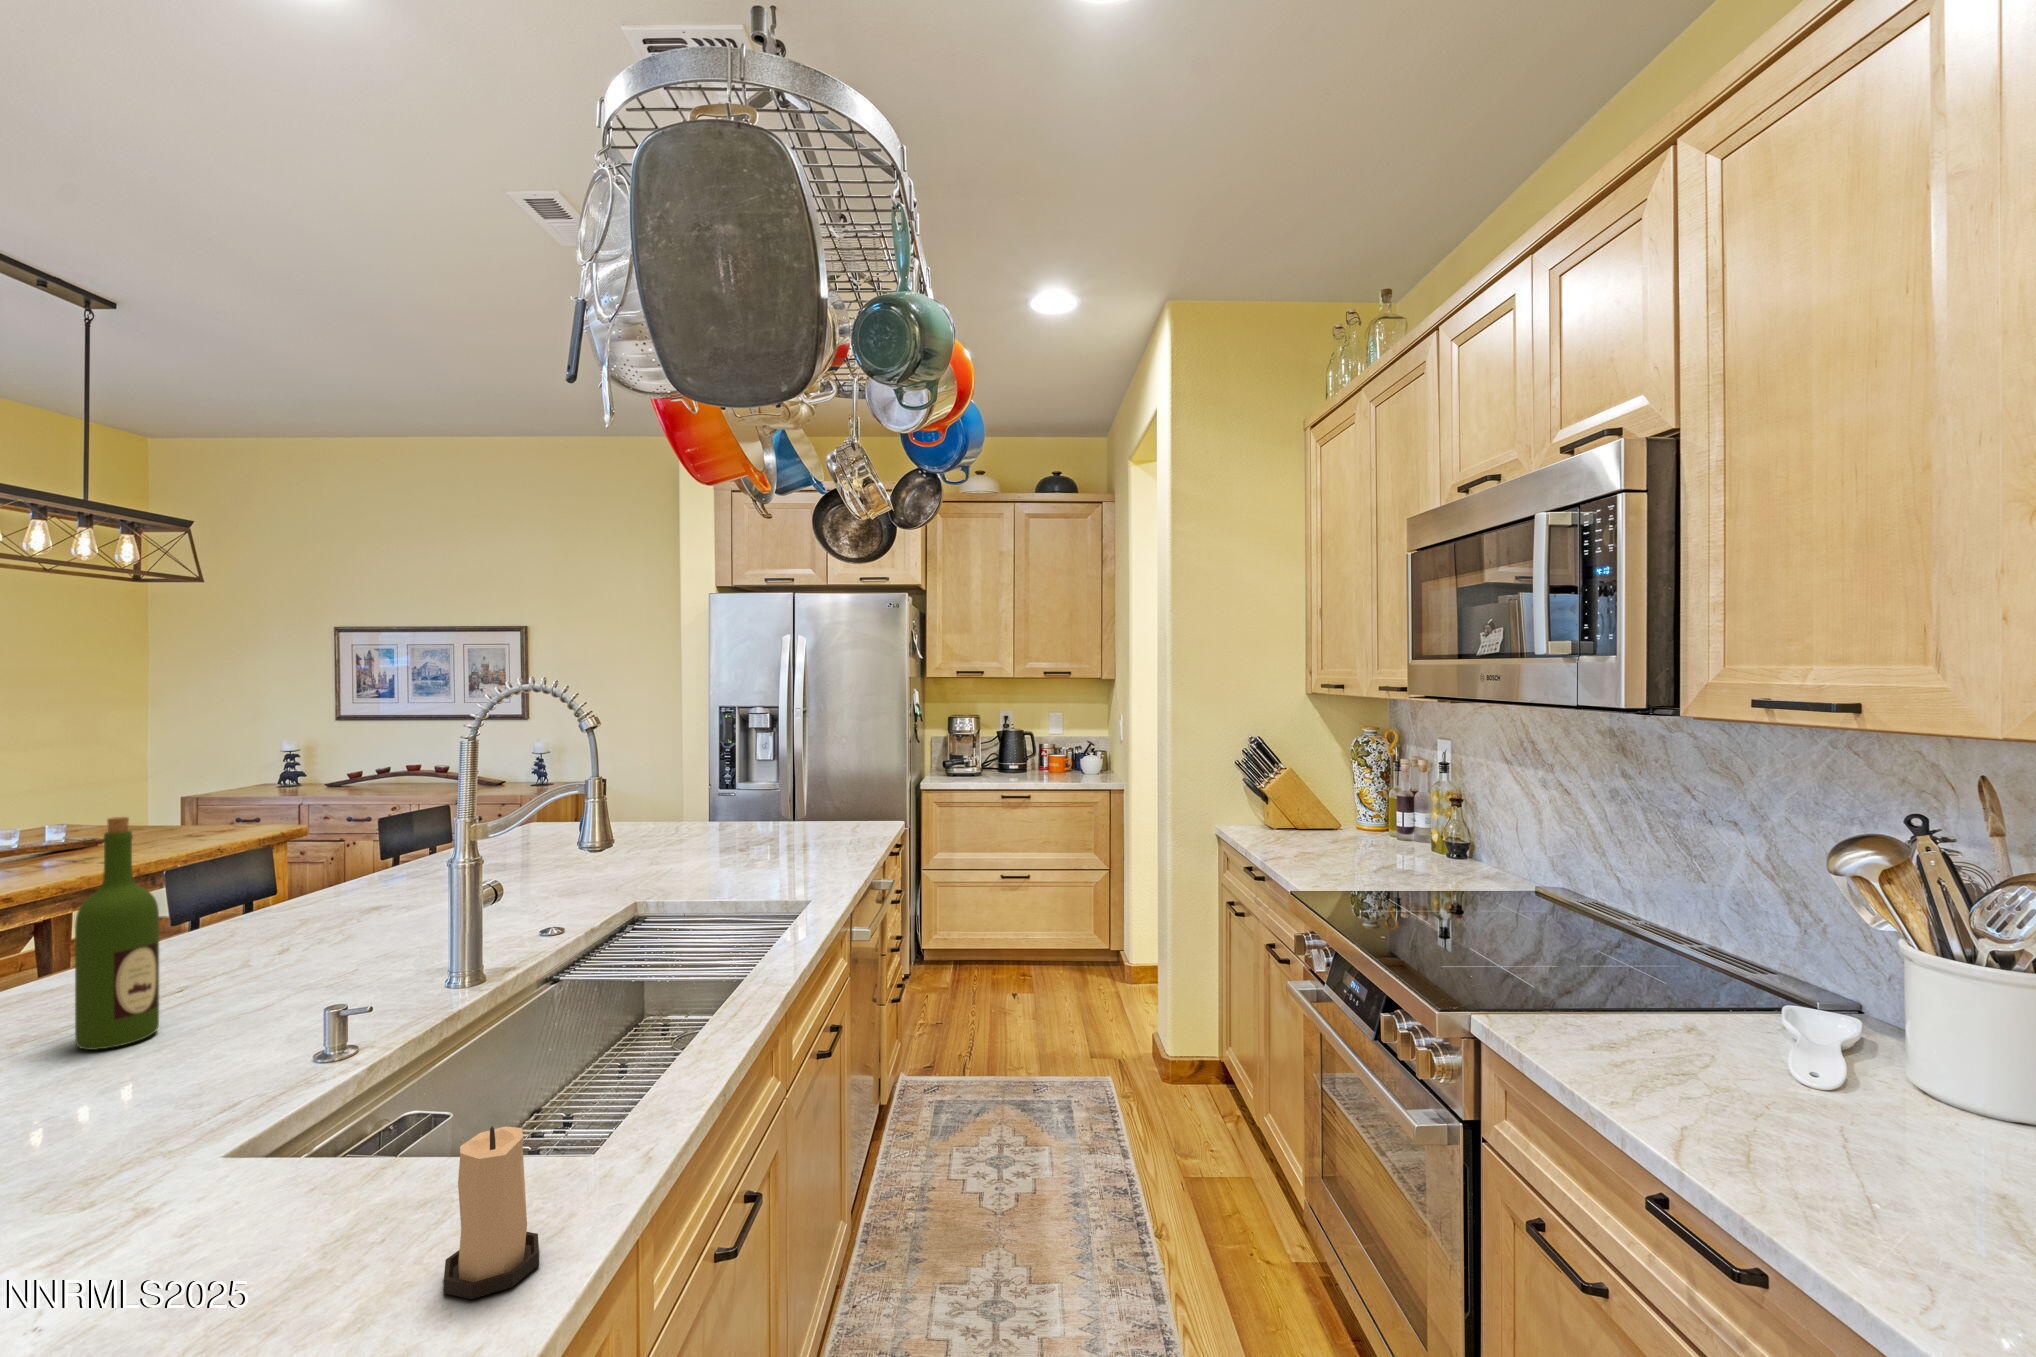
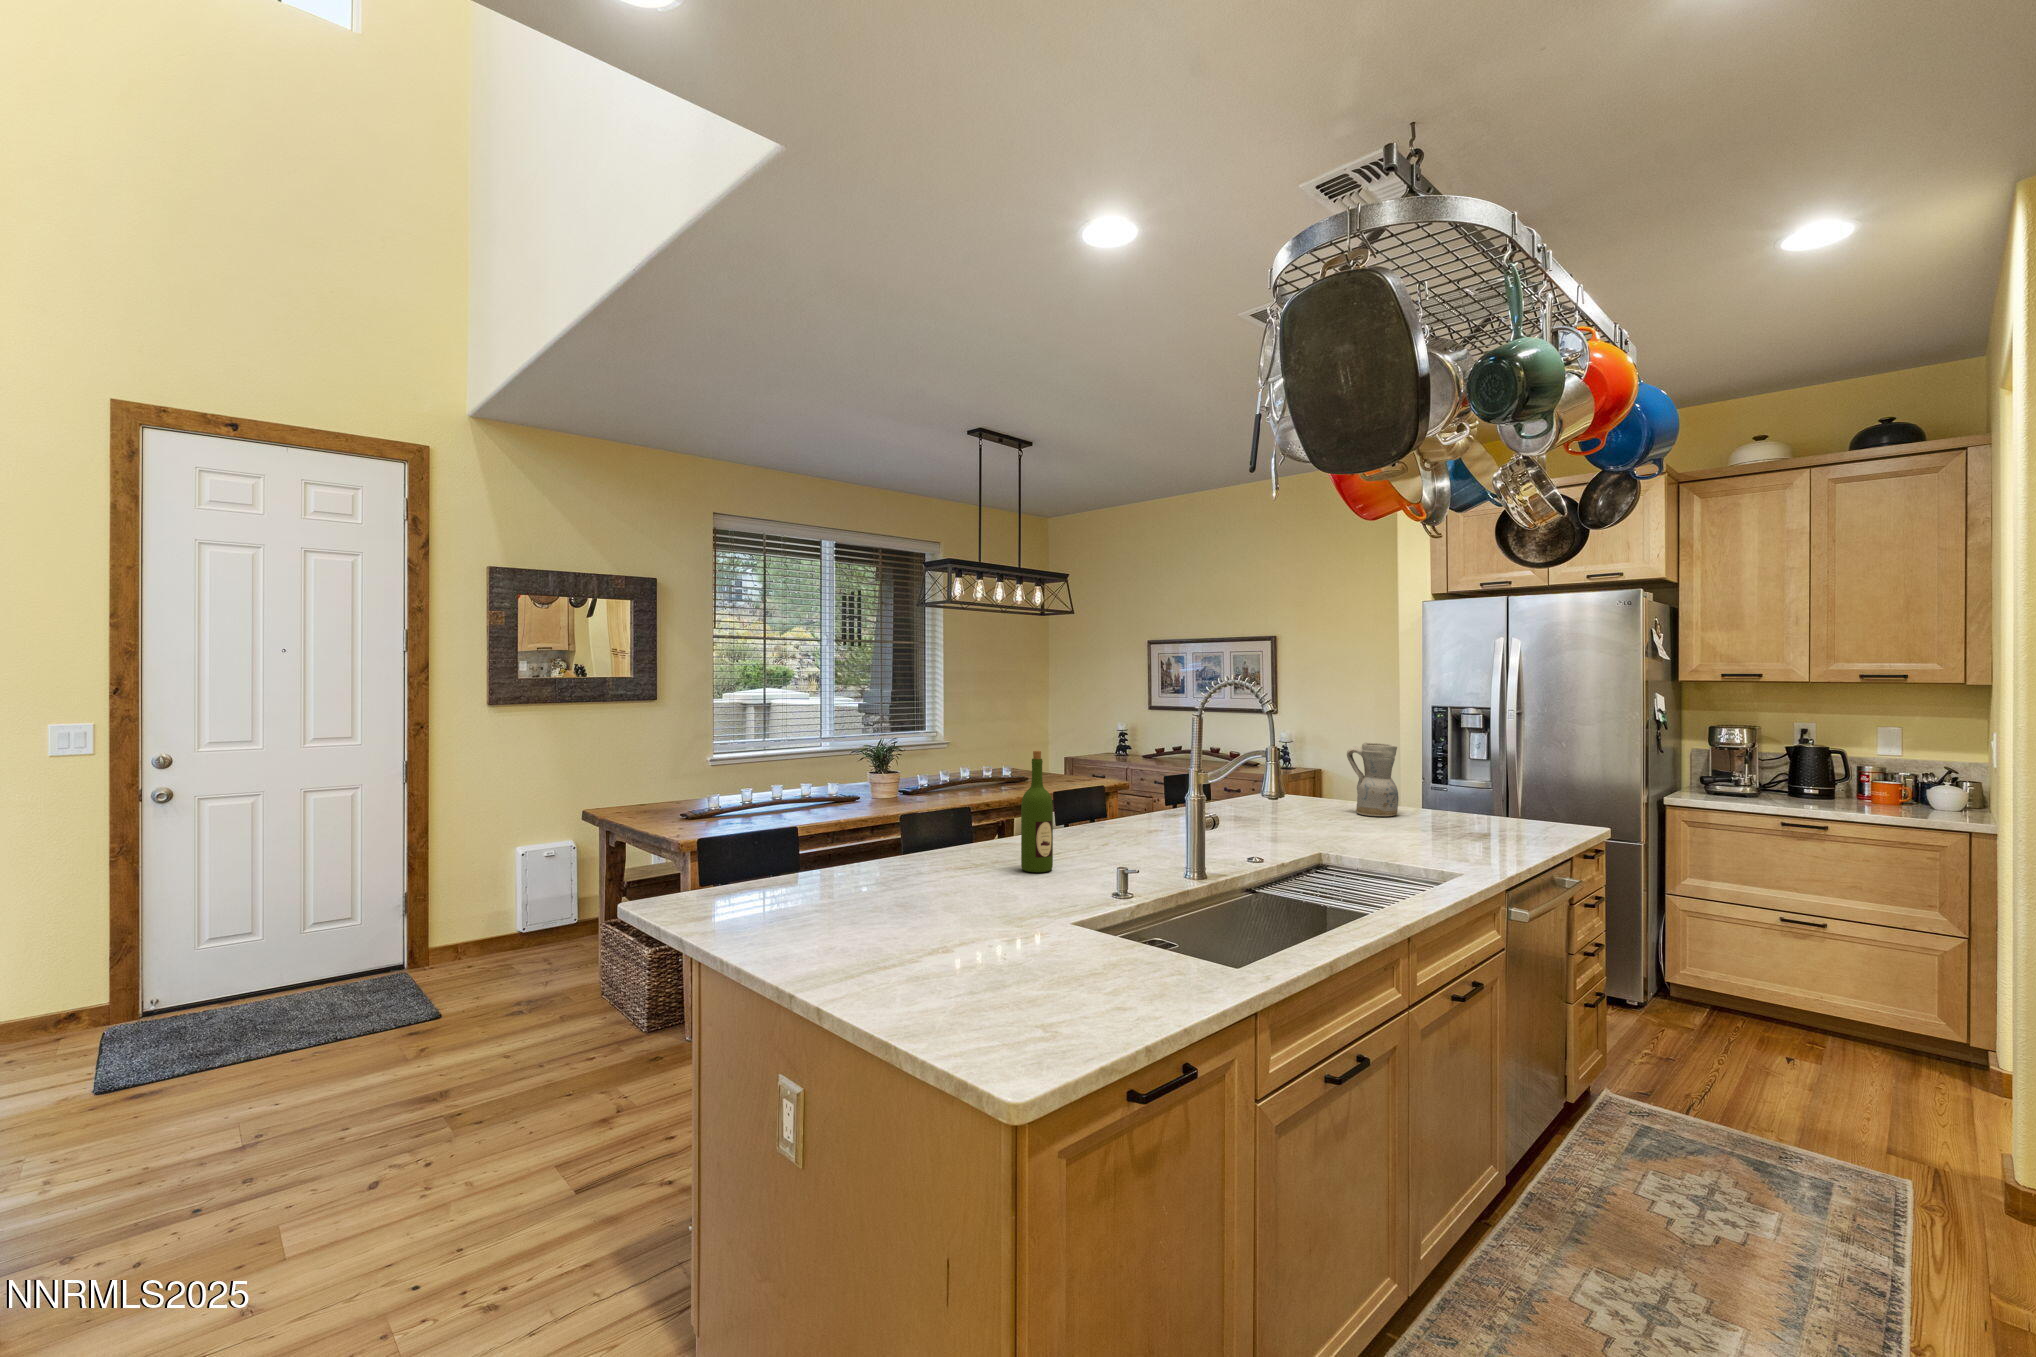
ceramic pitcher: none [646,753,706,838] -> present [1347,743,1399,816]
candle: present [444,1126,539,1299] -> none [1156,914,1201,999]

